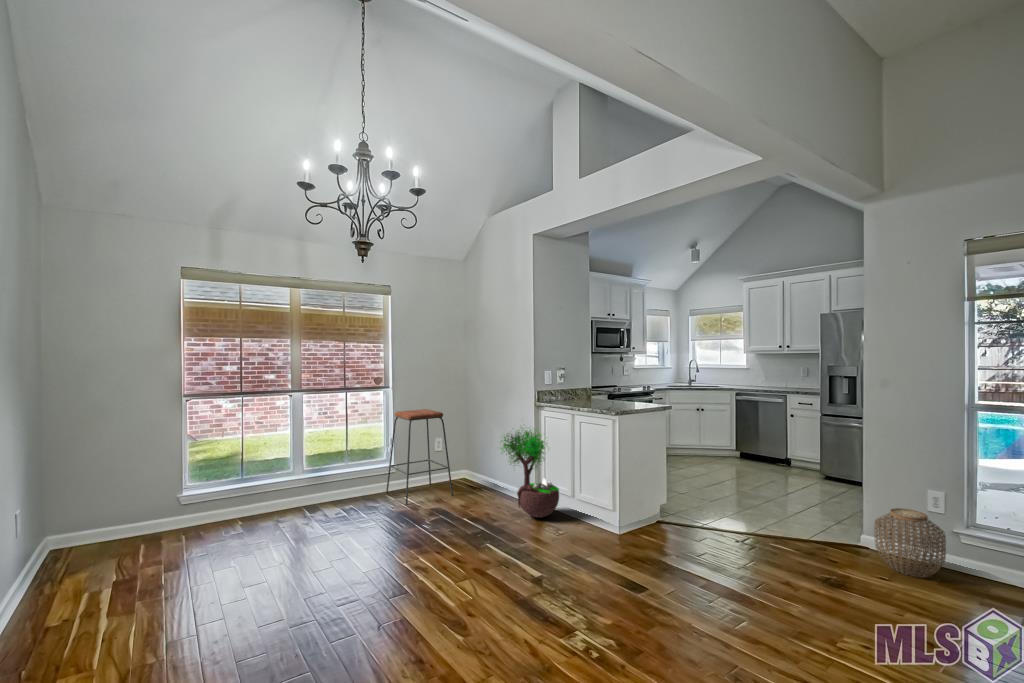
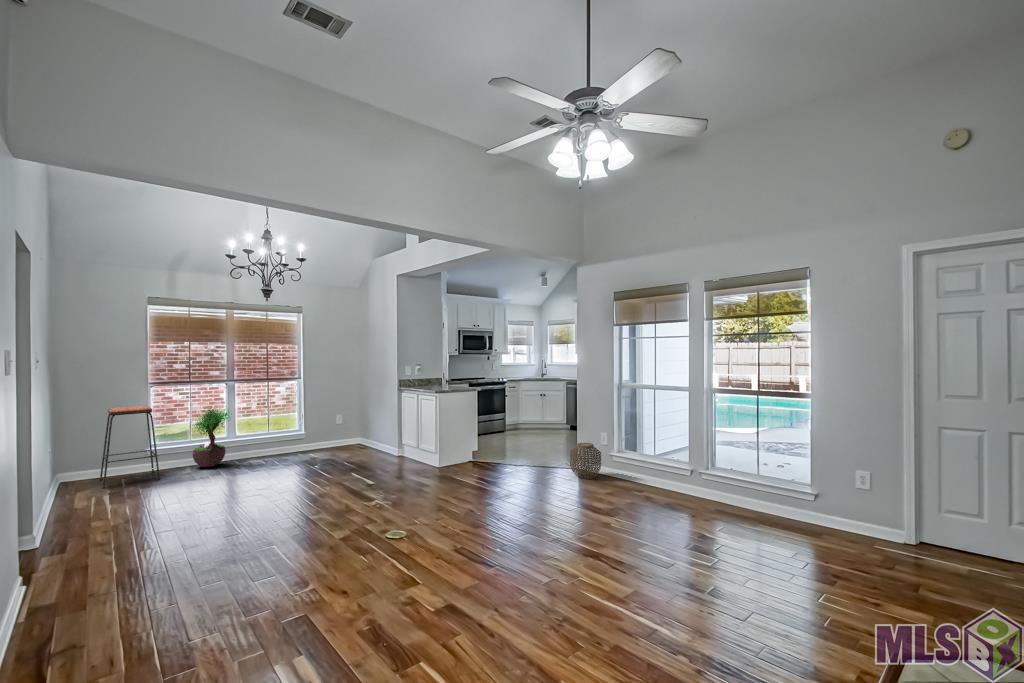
bar stool: present [386,409,453,505] -> present [100,406,160,489]
potted tree: present [500,430,559,518] -> present [192,406,230,467]

